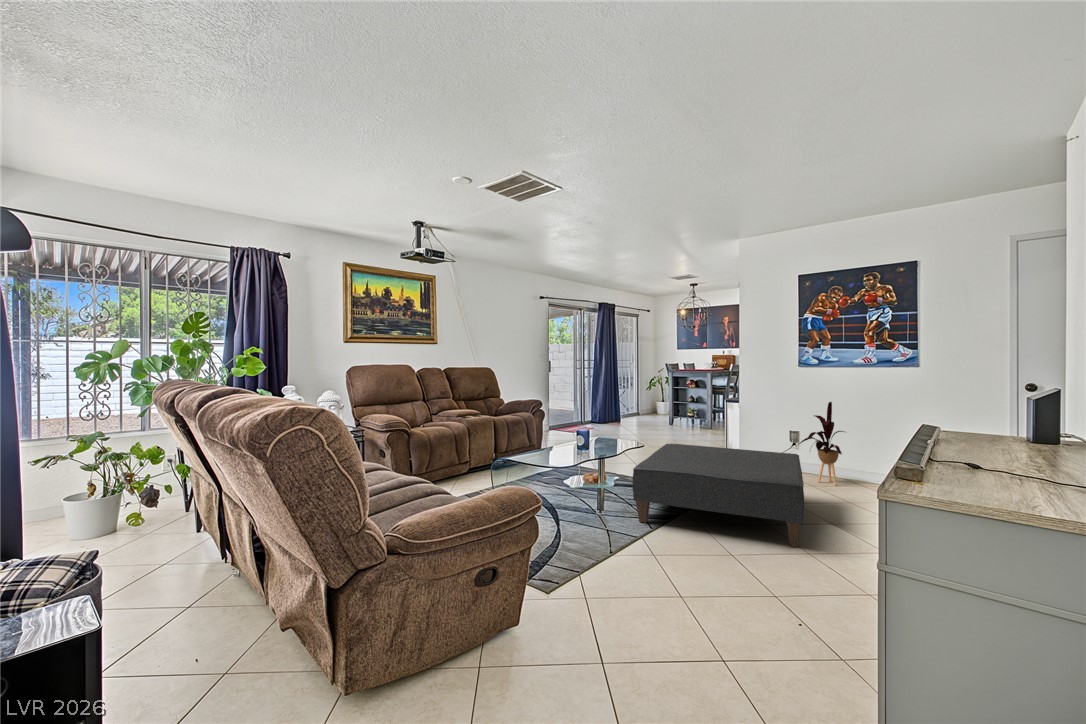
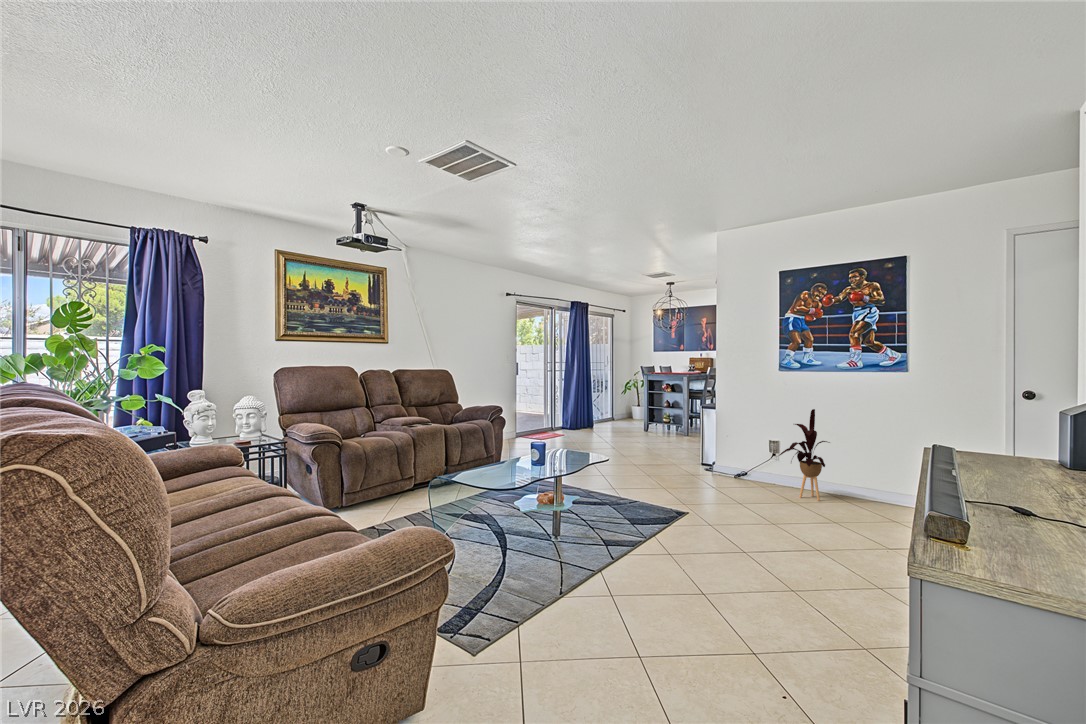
ottoman: present [633,444,804,547] -> none [592,456,790,583]

